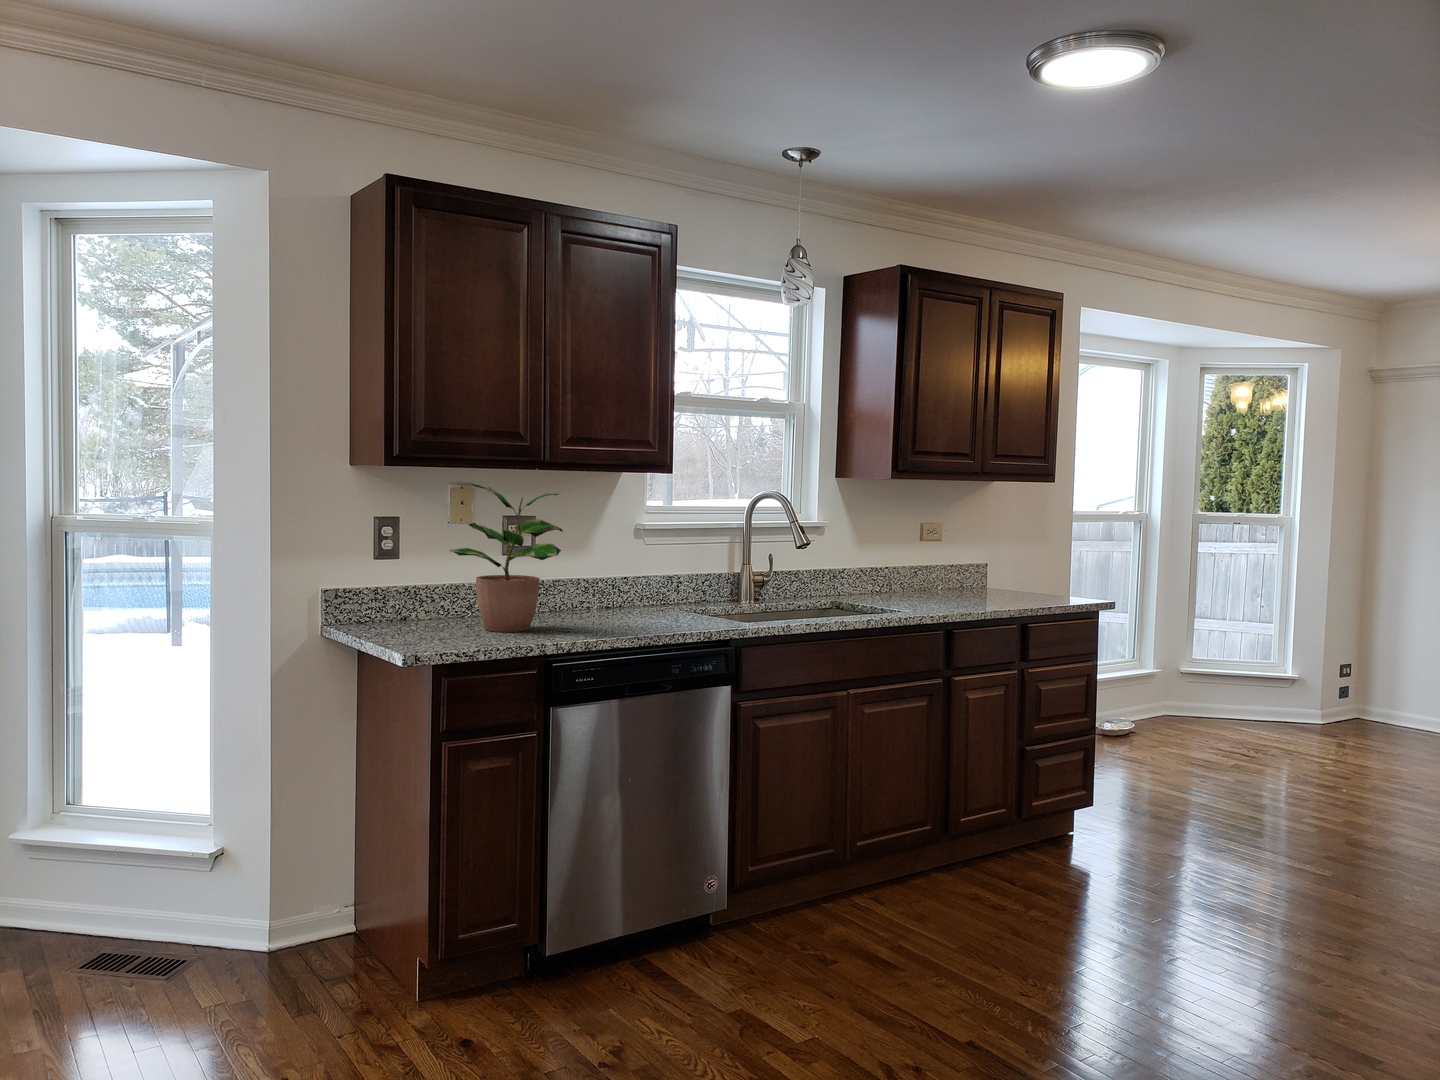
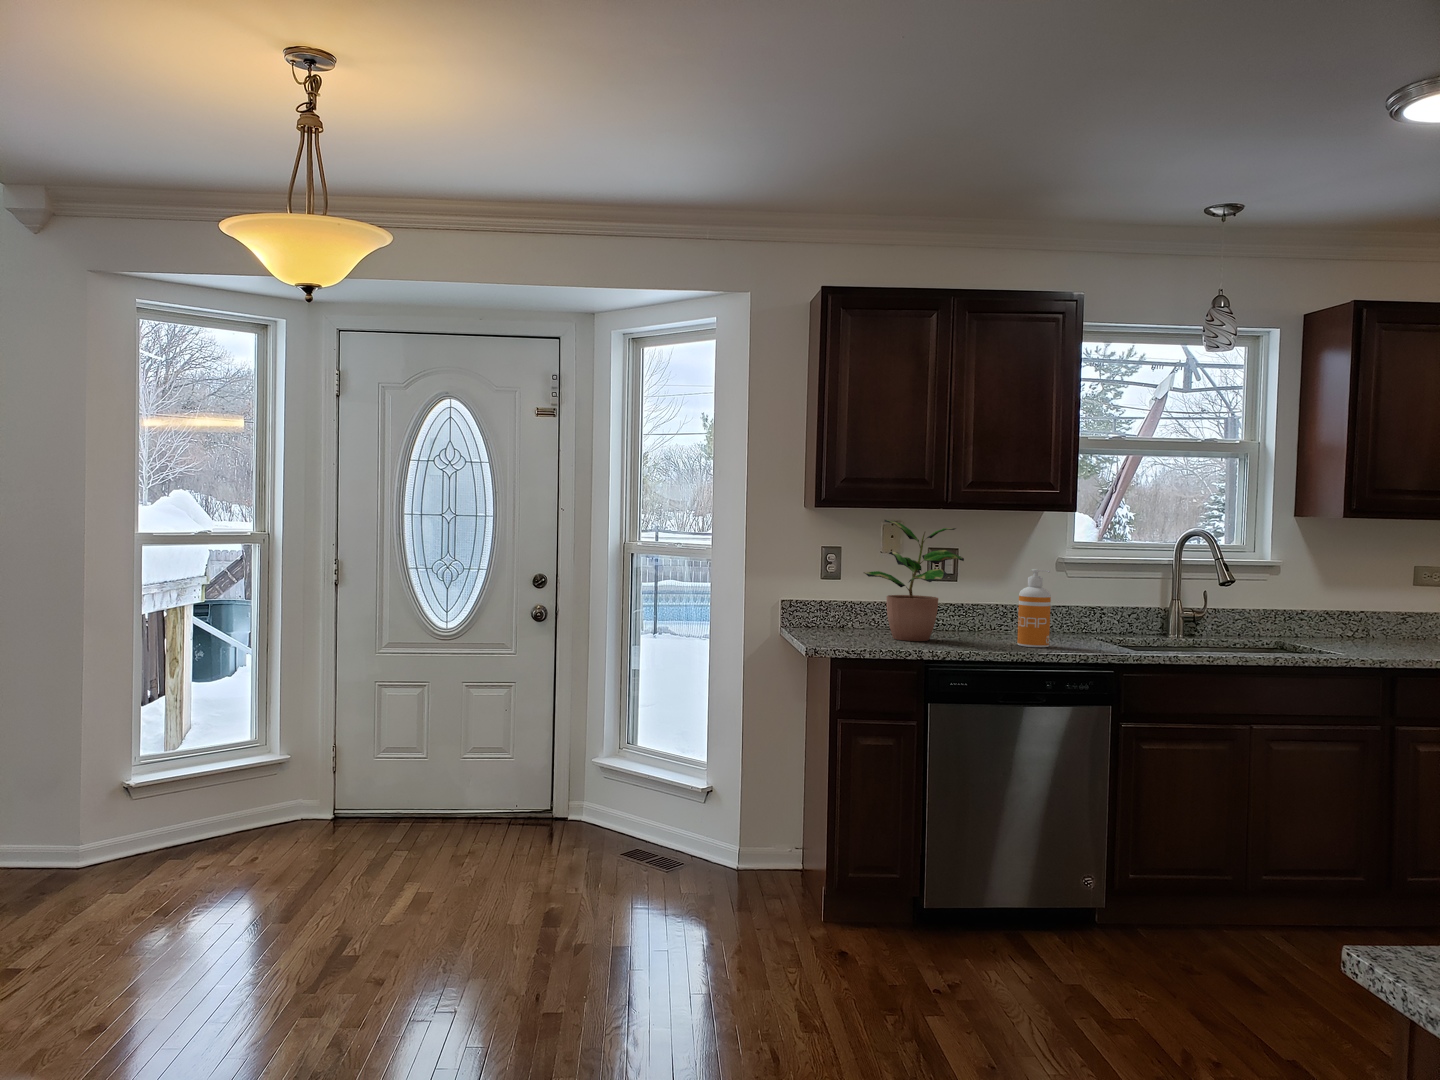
soap dispenser: none [629,539,665,629] -> present [1017,569,1051,647]

